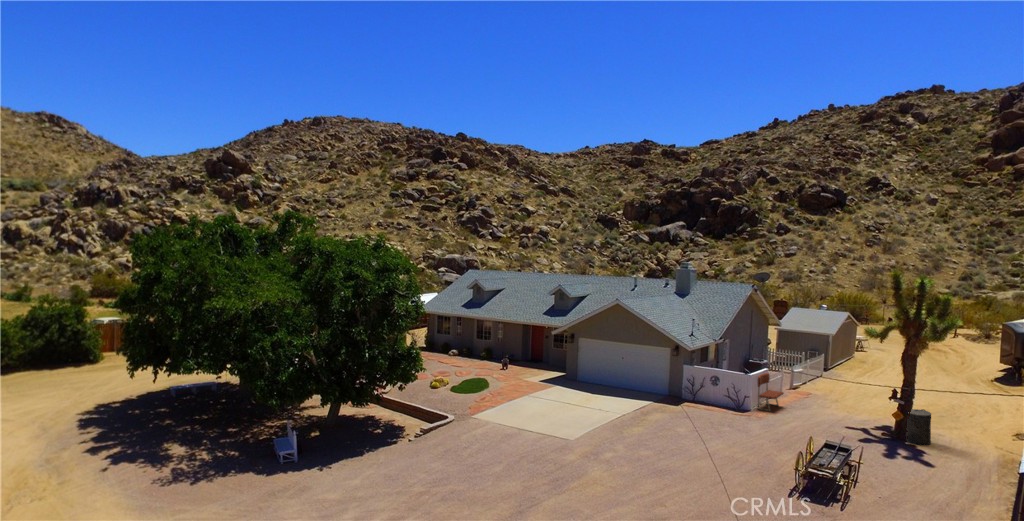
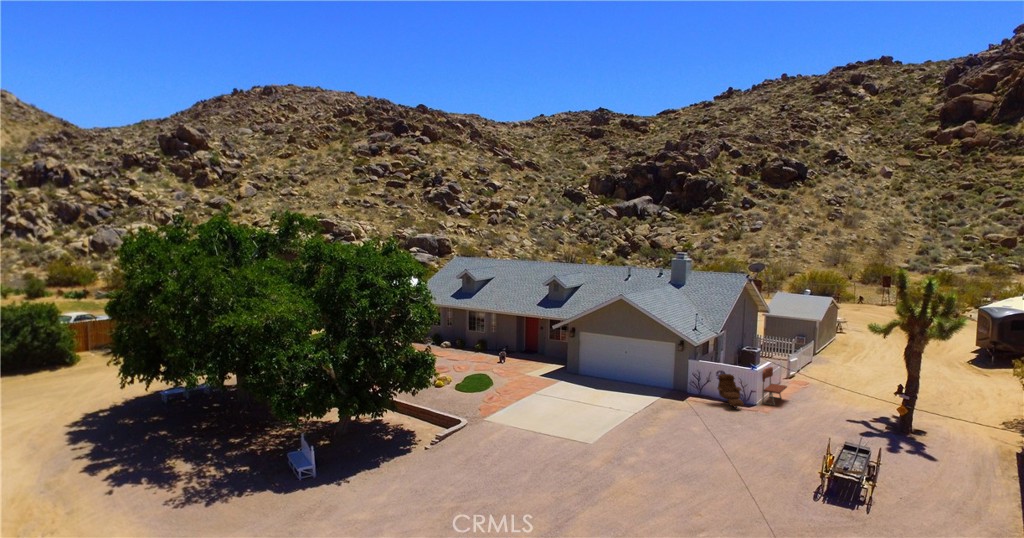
lounge chair: none [712,379,738,415] -> present [717,374,744,408]
trash can: present [906,409,931,445] -> none [910,405,935,440]

